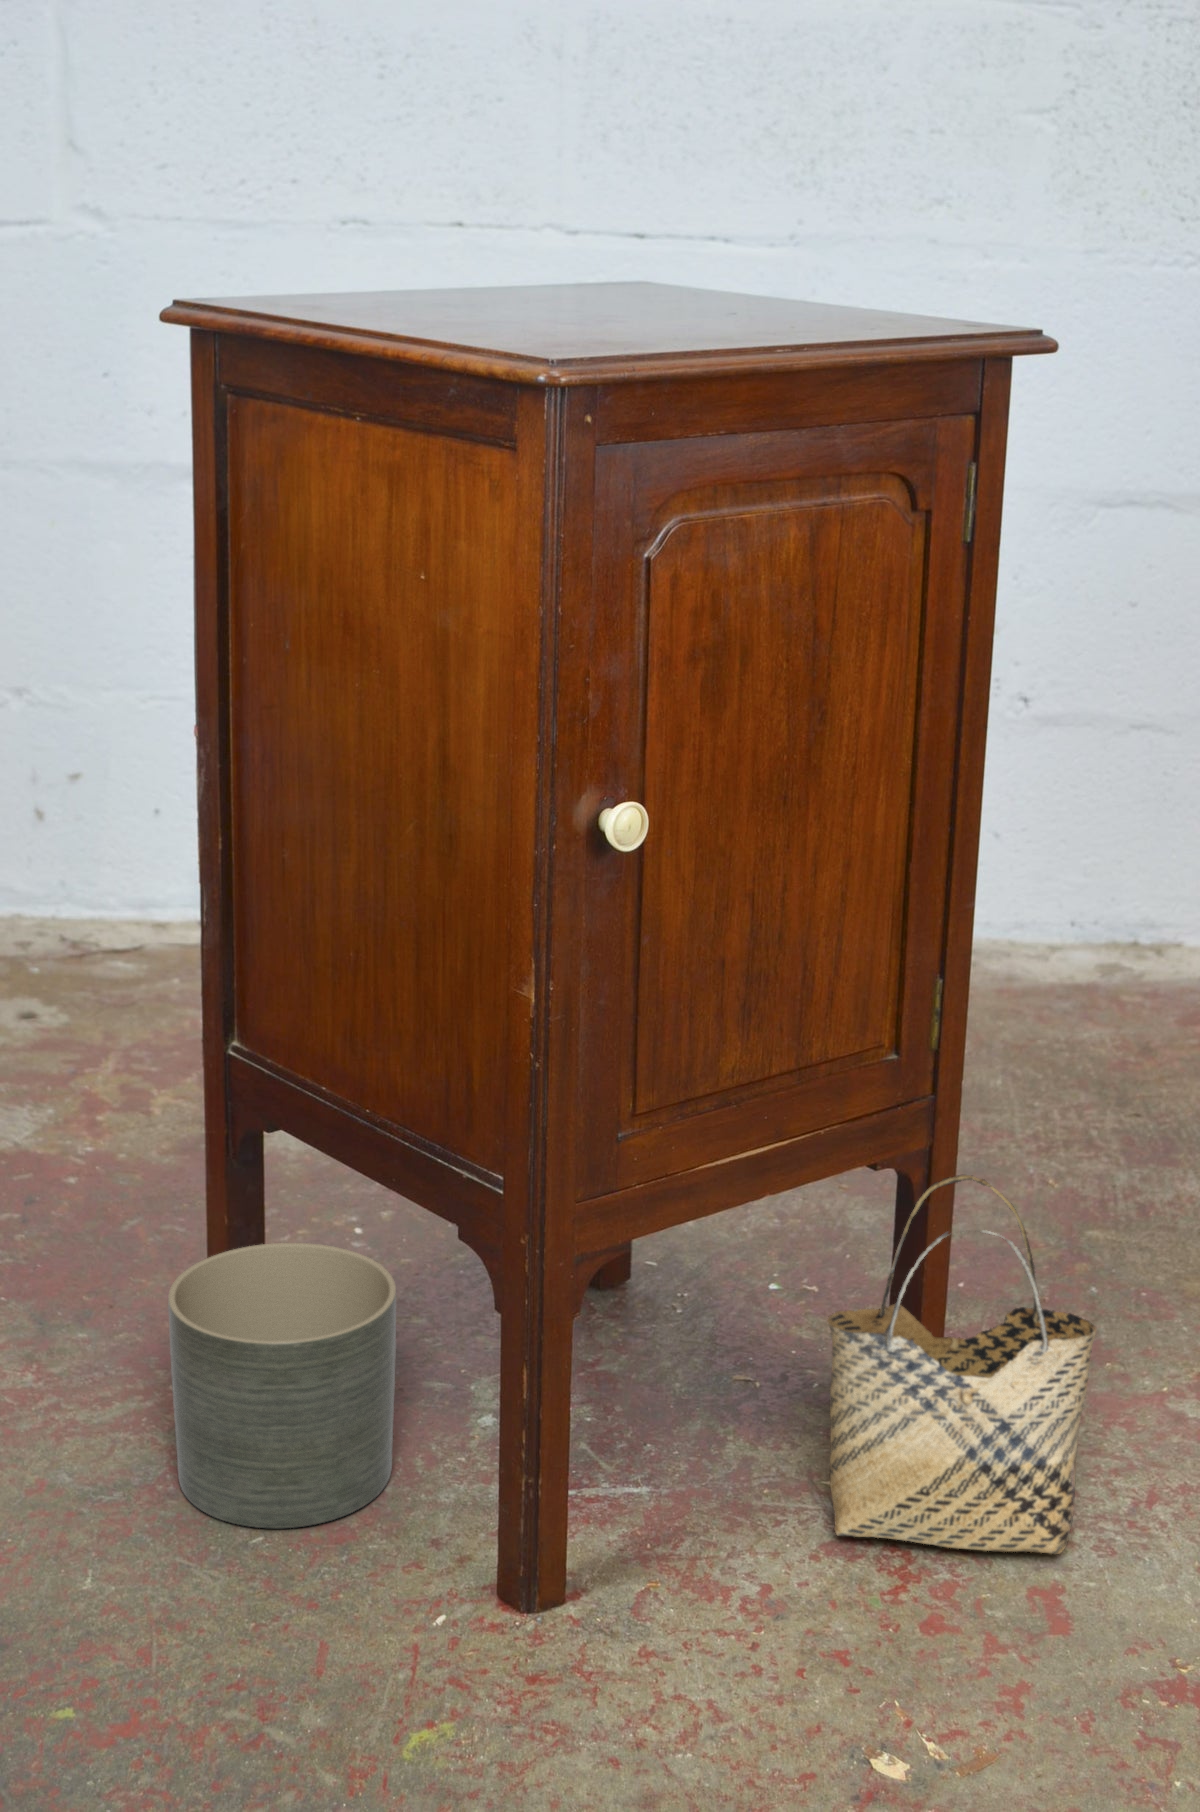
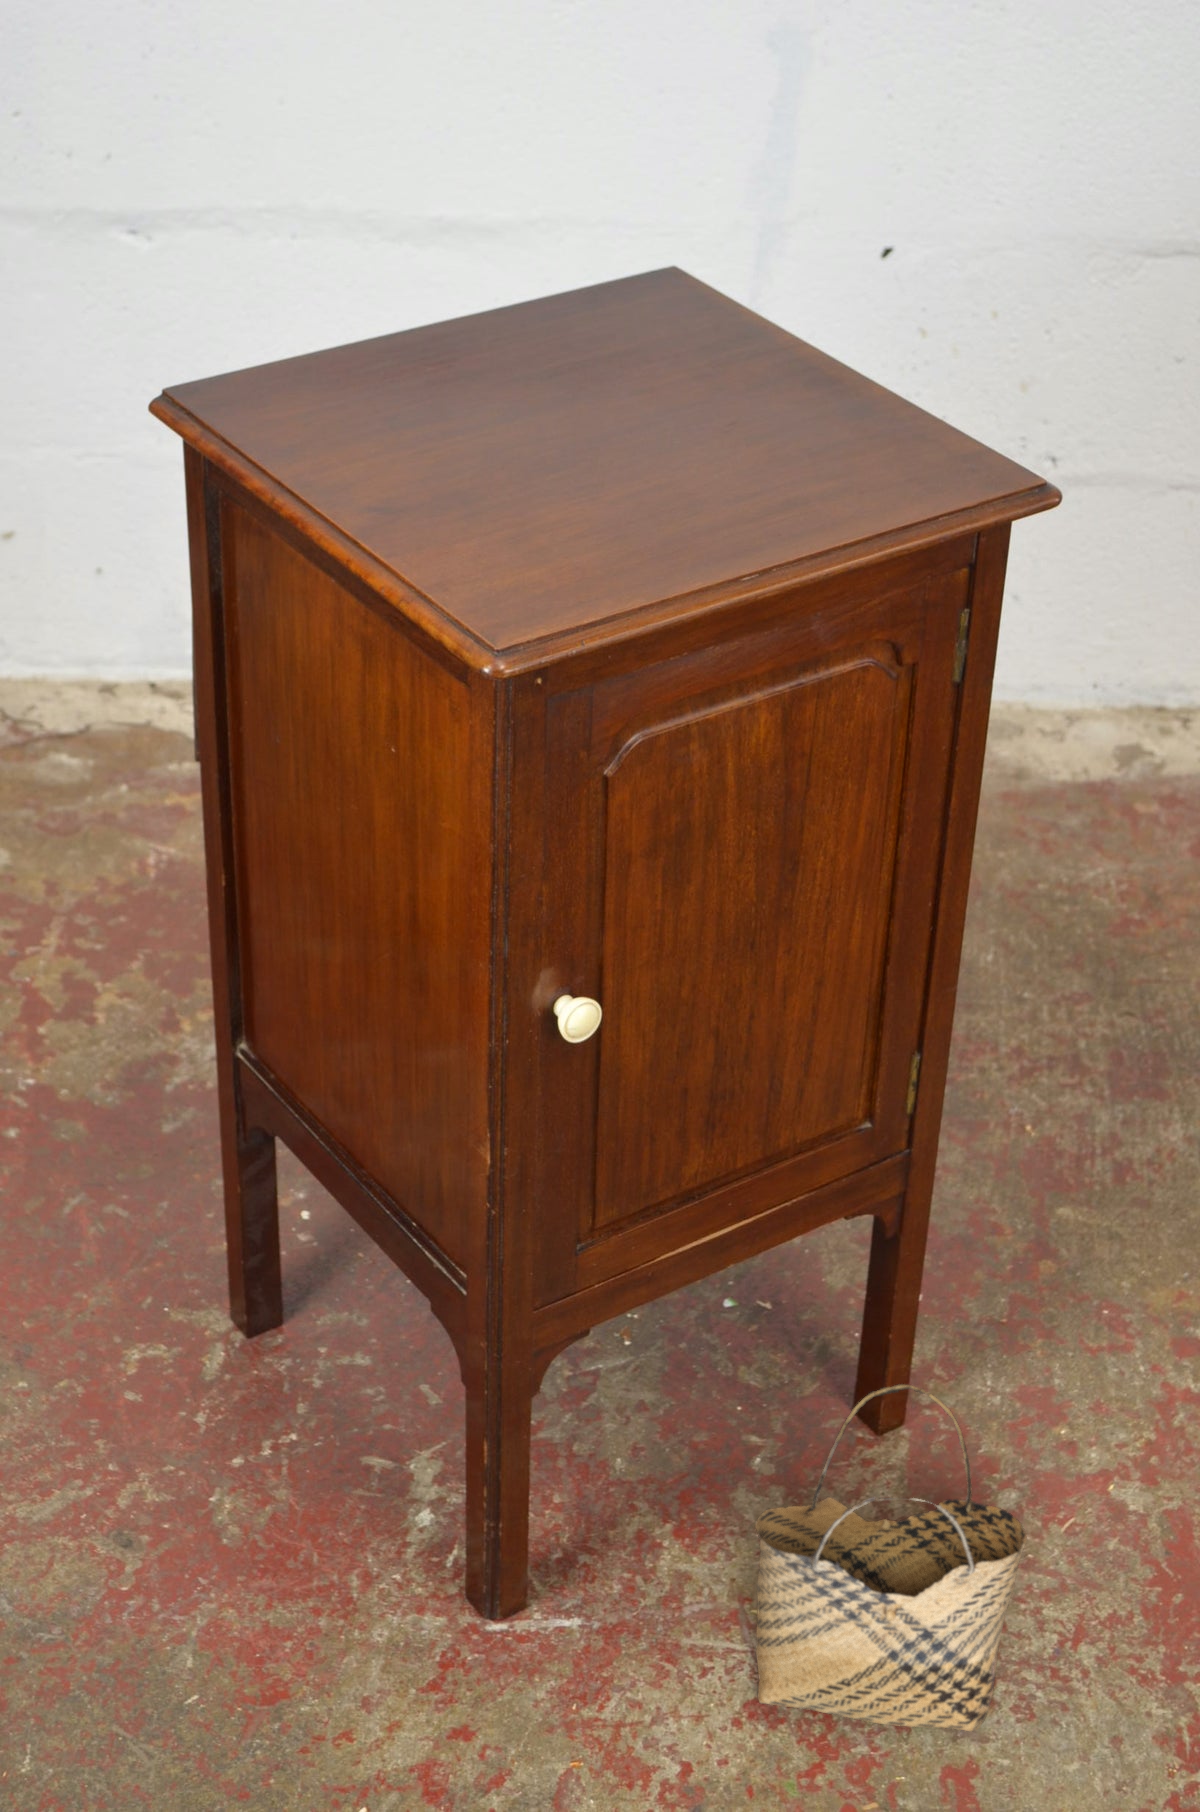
planter: present [168,1243,396,1528] -> none [93,1383,326,1687]

